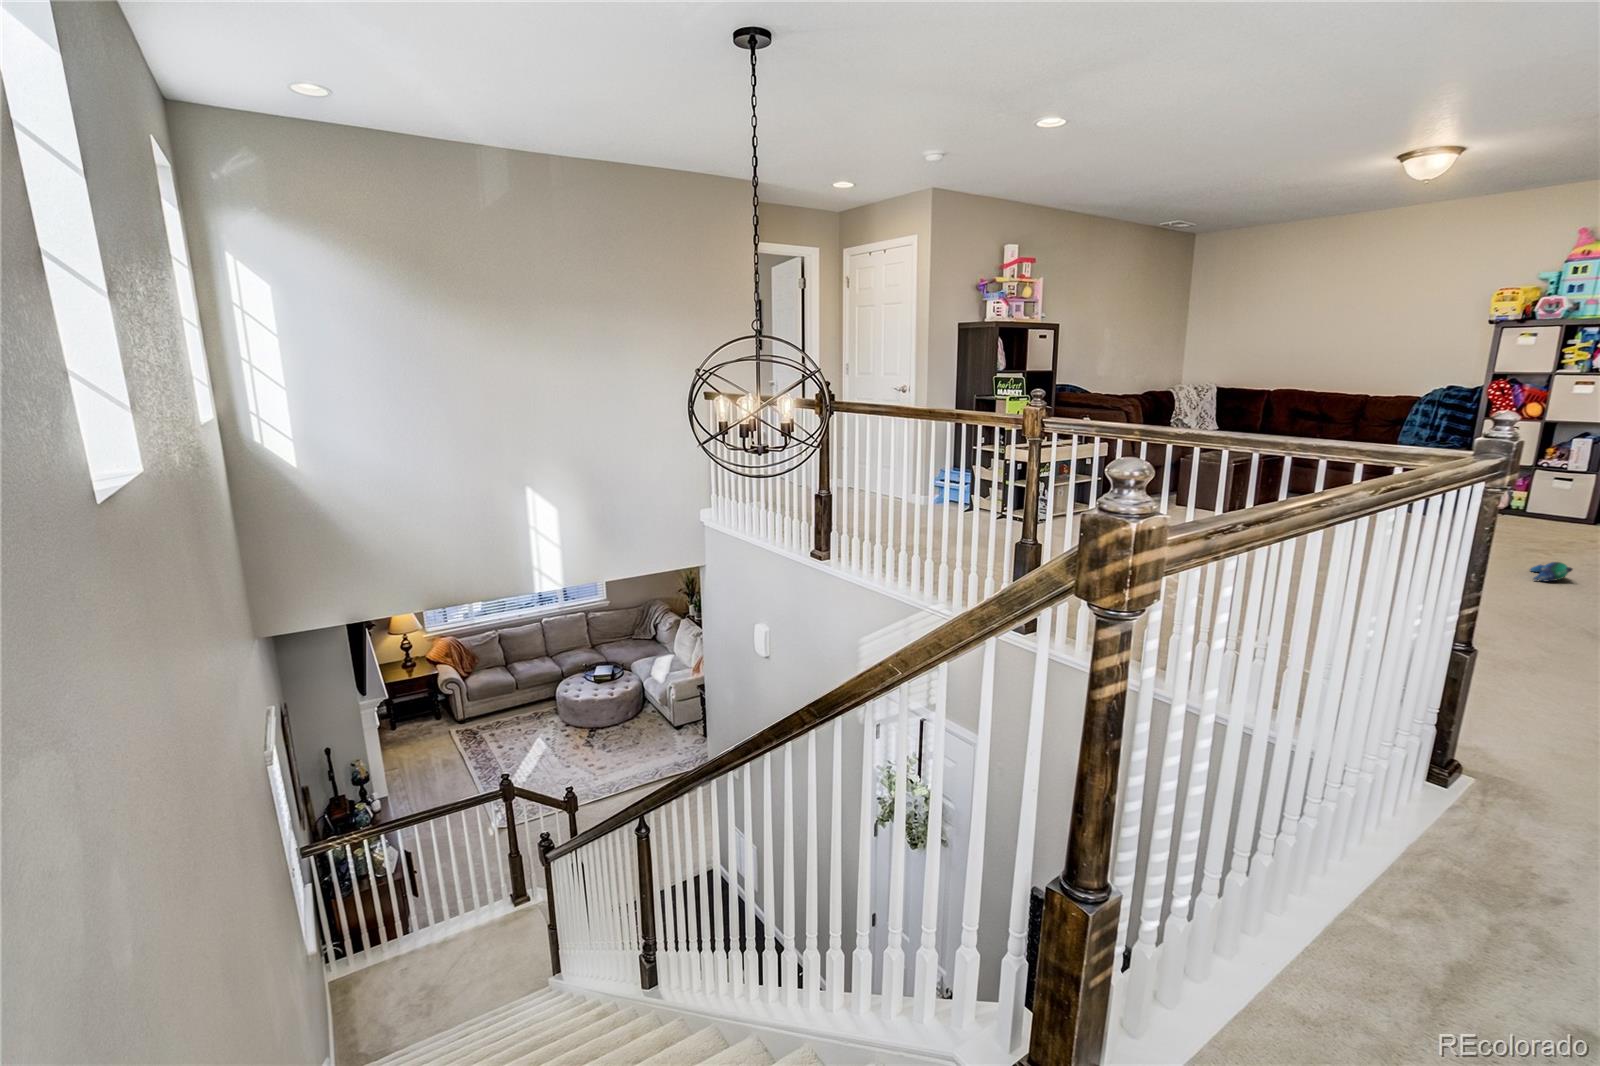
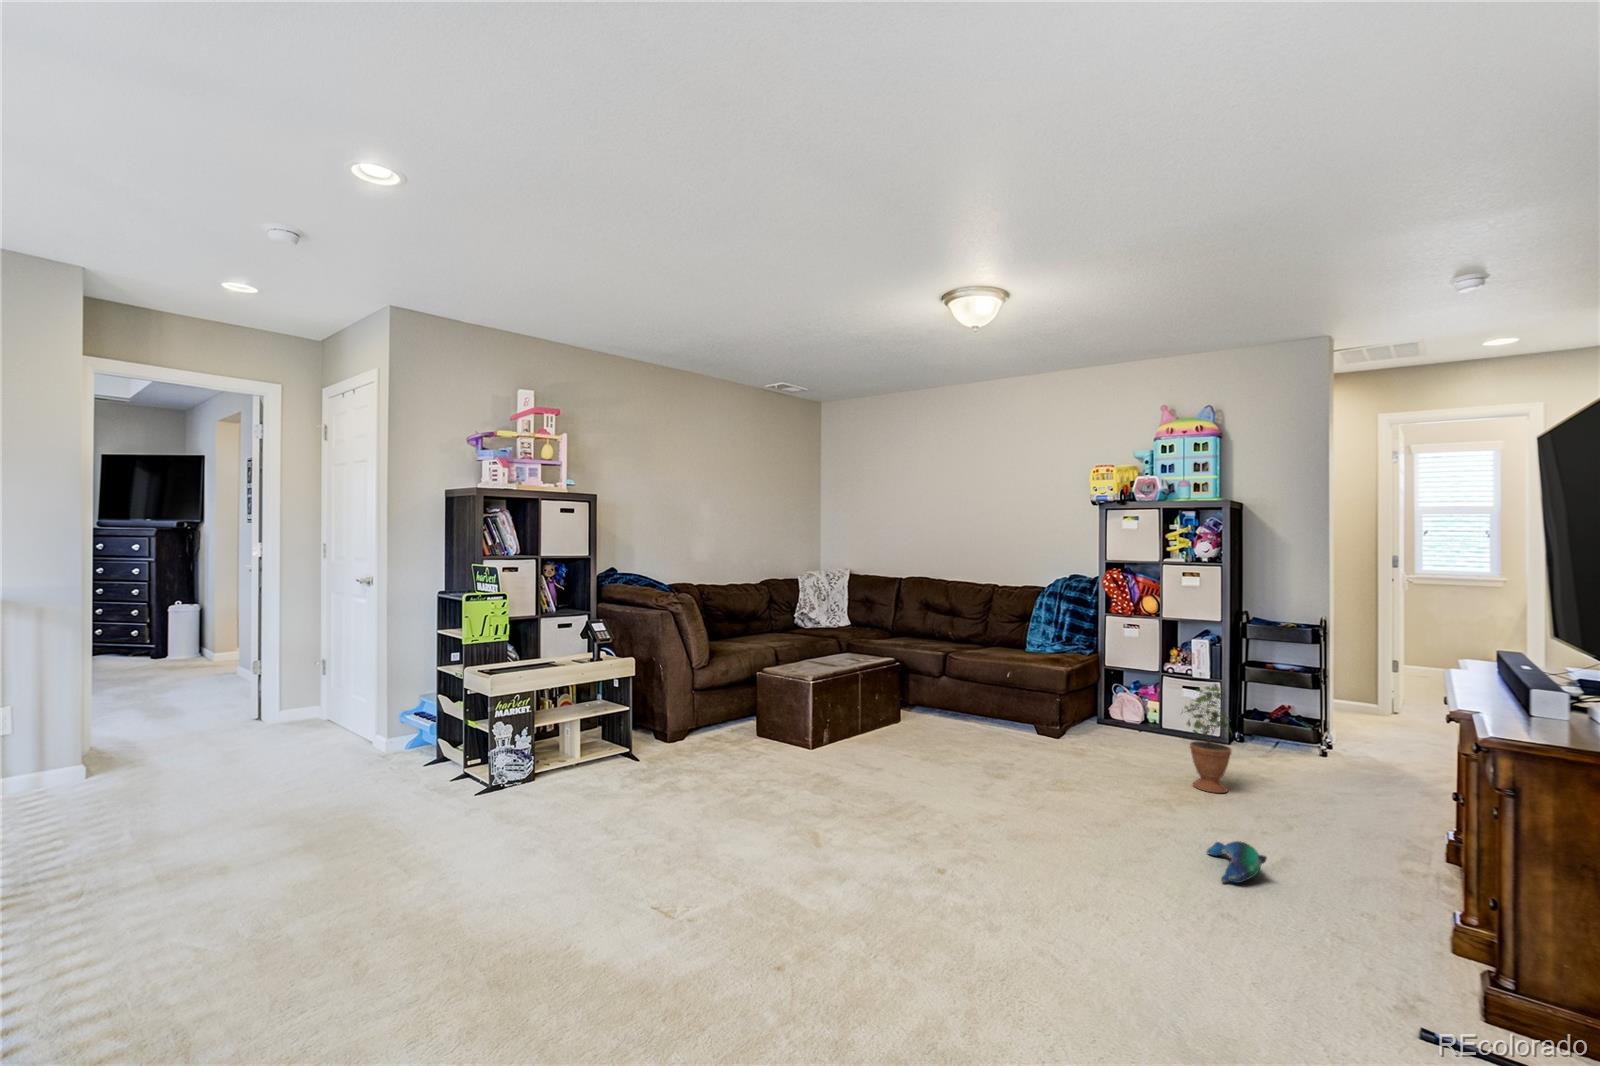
potted plant: none [1537,468,1585,549] -> present [1182,684,1232,793]

